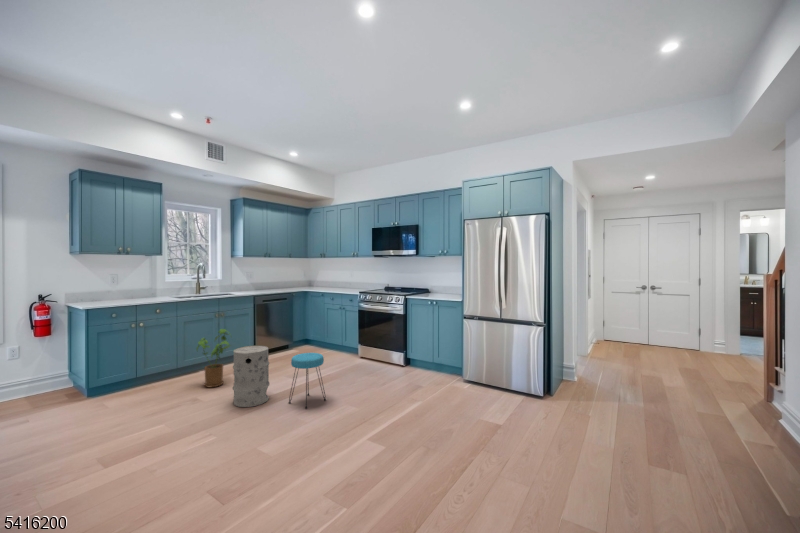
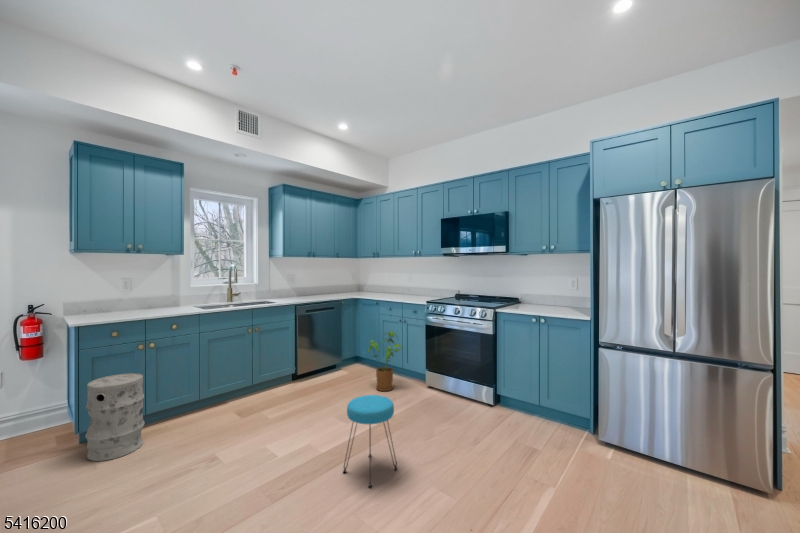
house plant: present [197,329,230,387] -> present [368,331,402,391]
trash can: present [233,345,270,407] -> present [85,373,145,461]

